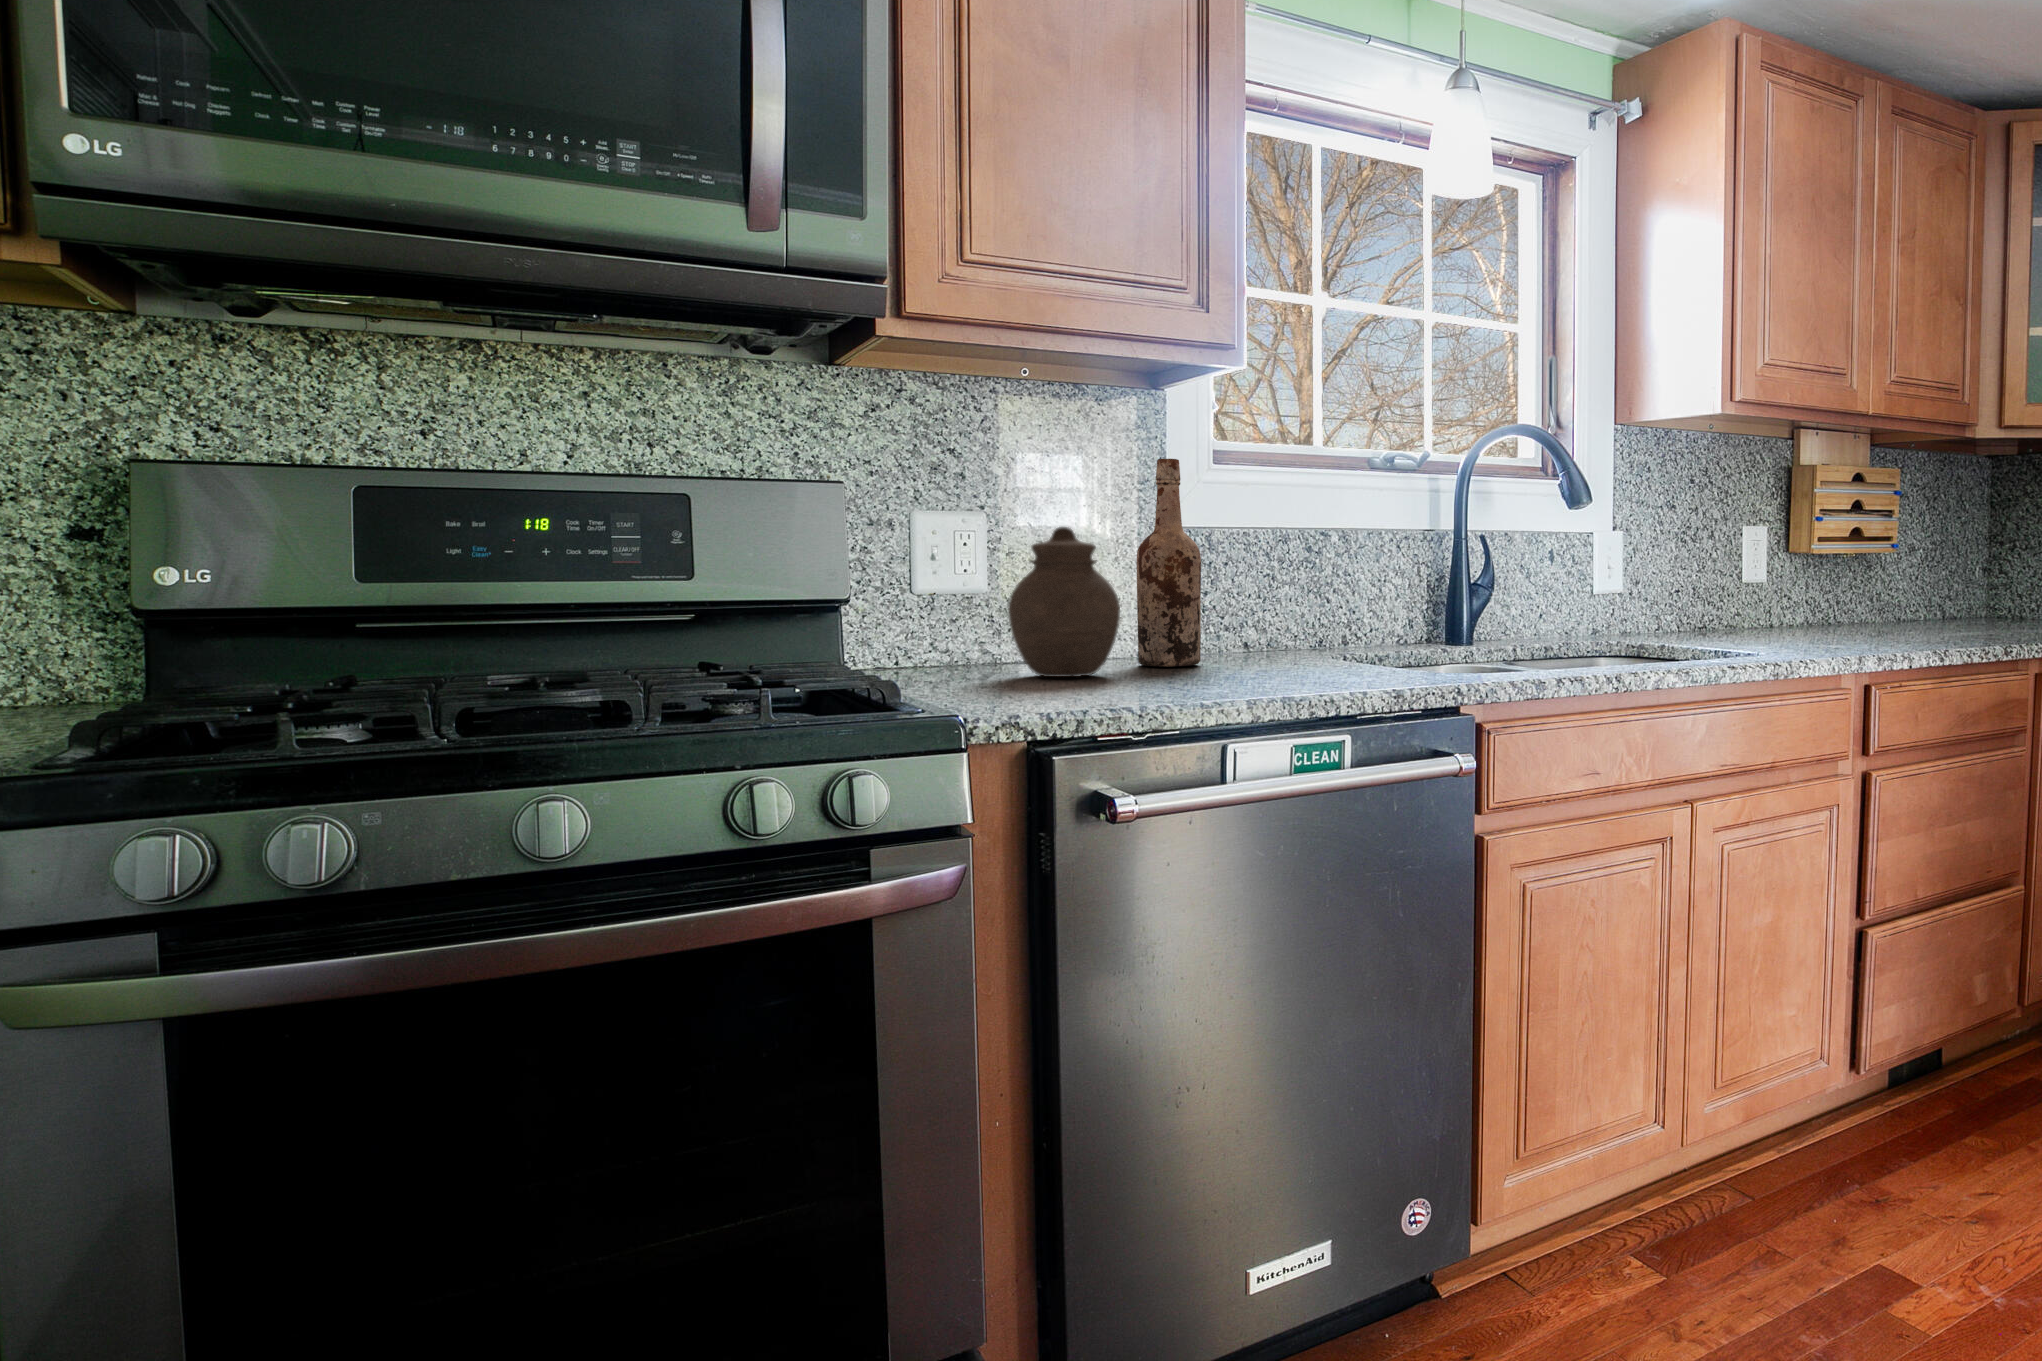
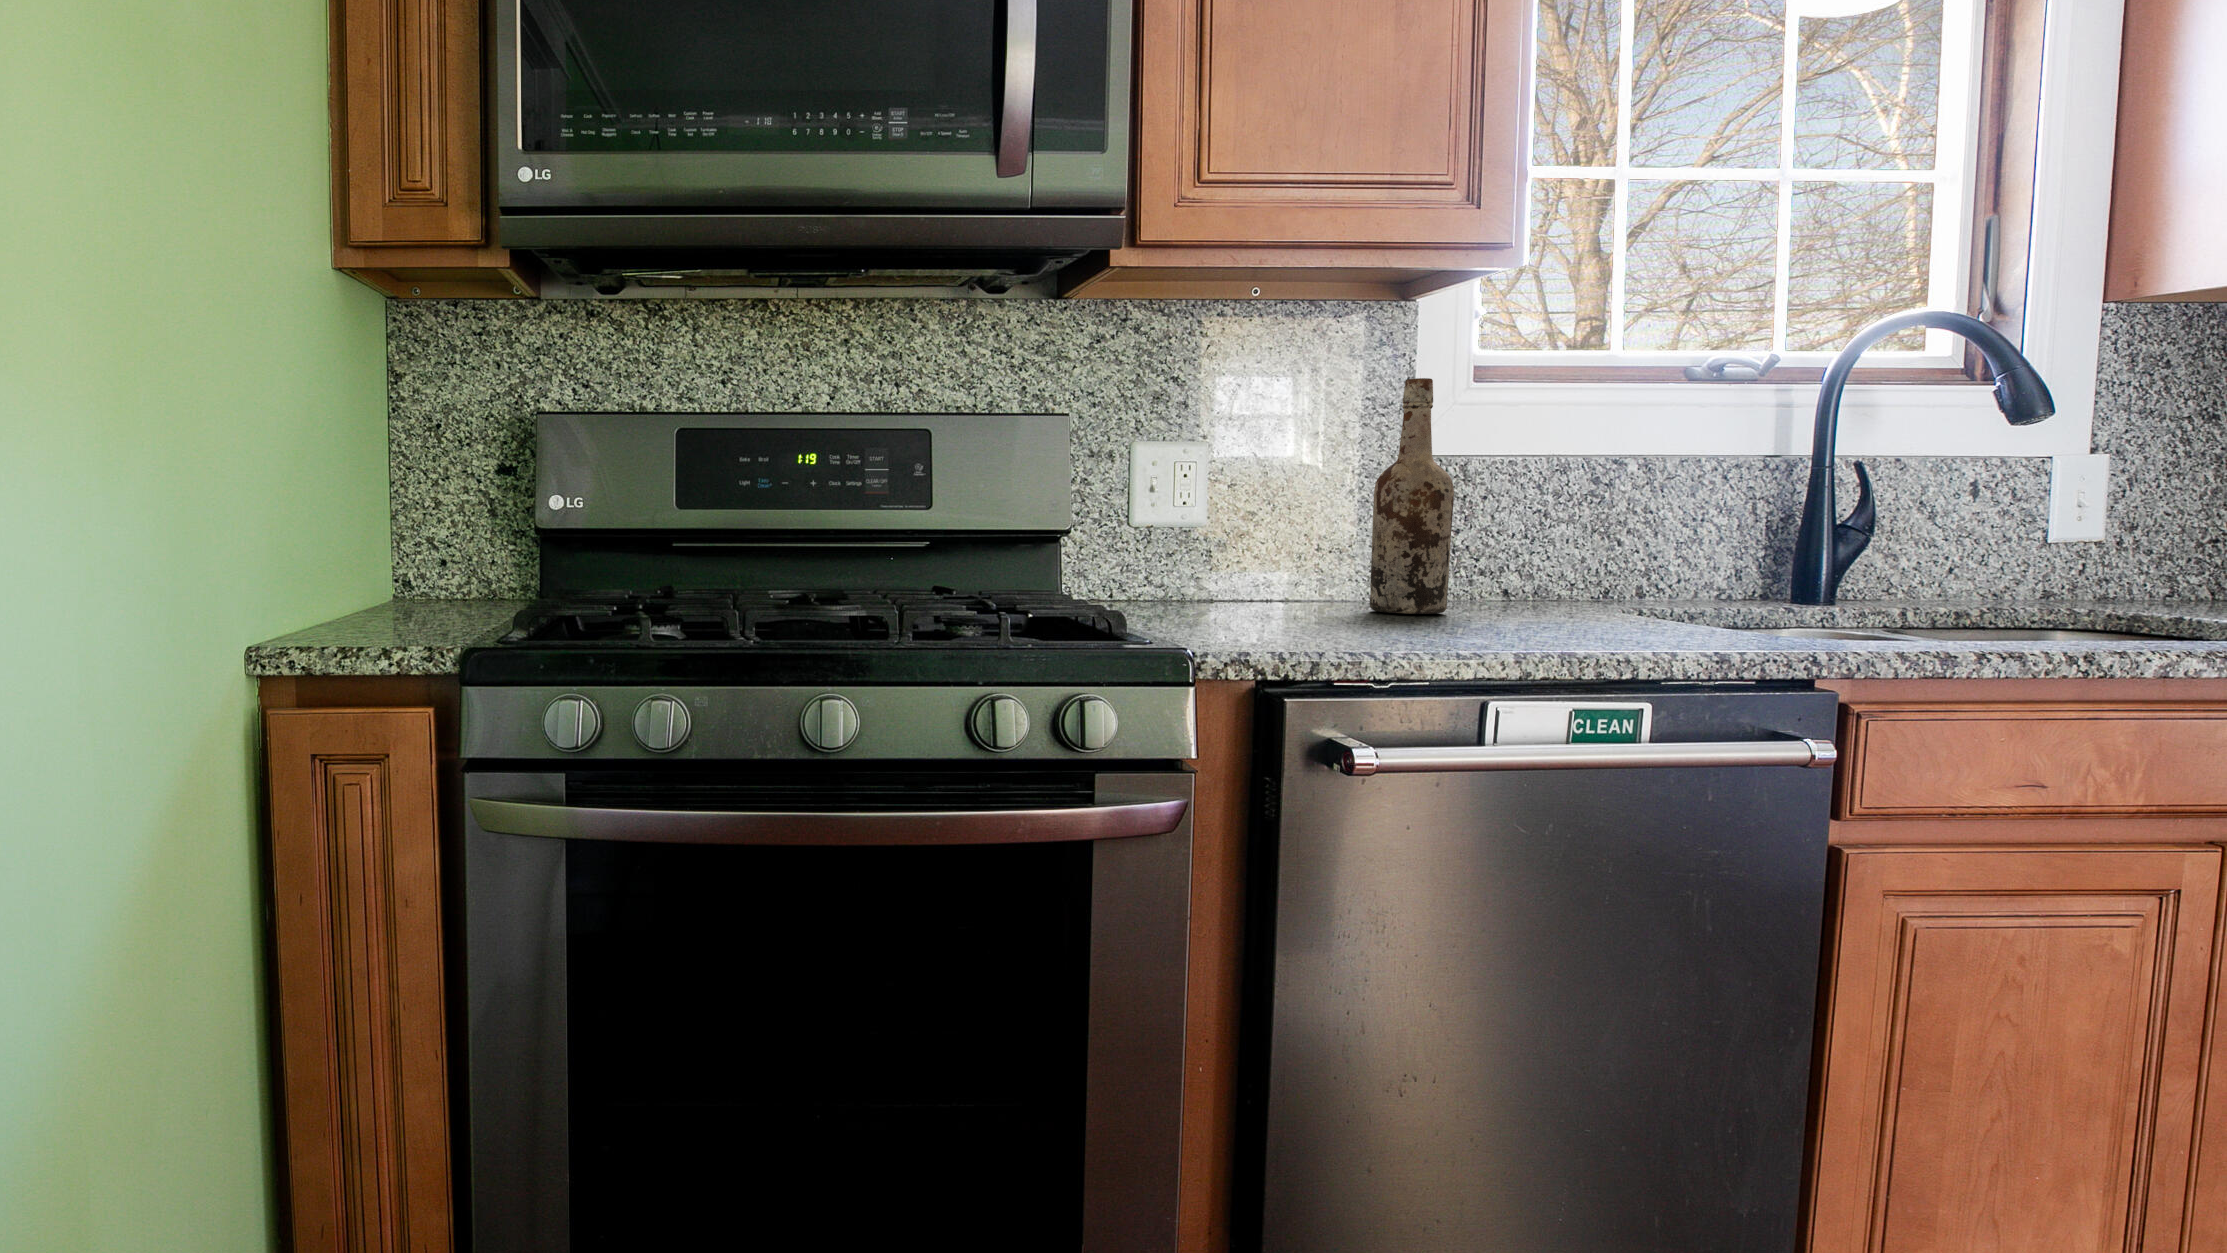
jar: present [1008,527,1120,677] -> none [1230,457,1355,619]

